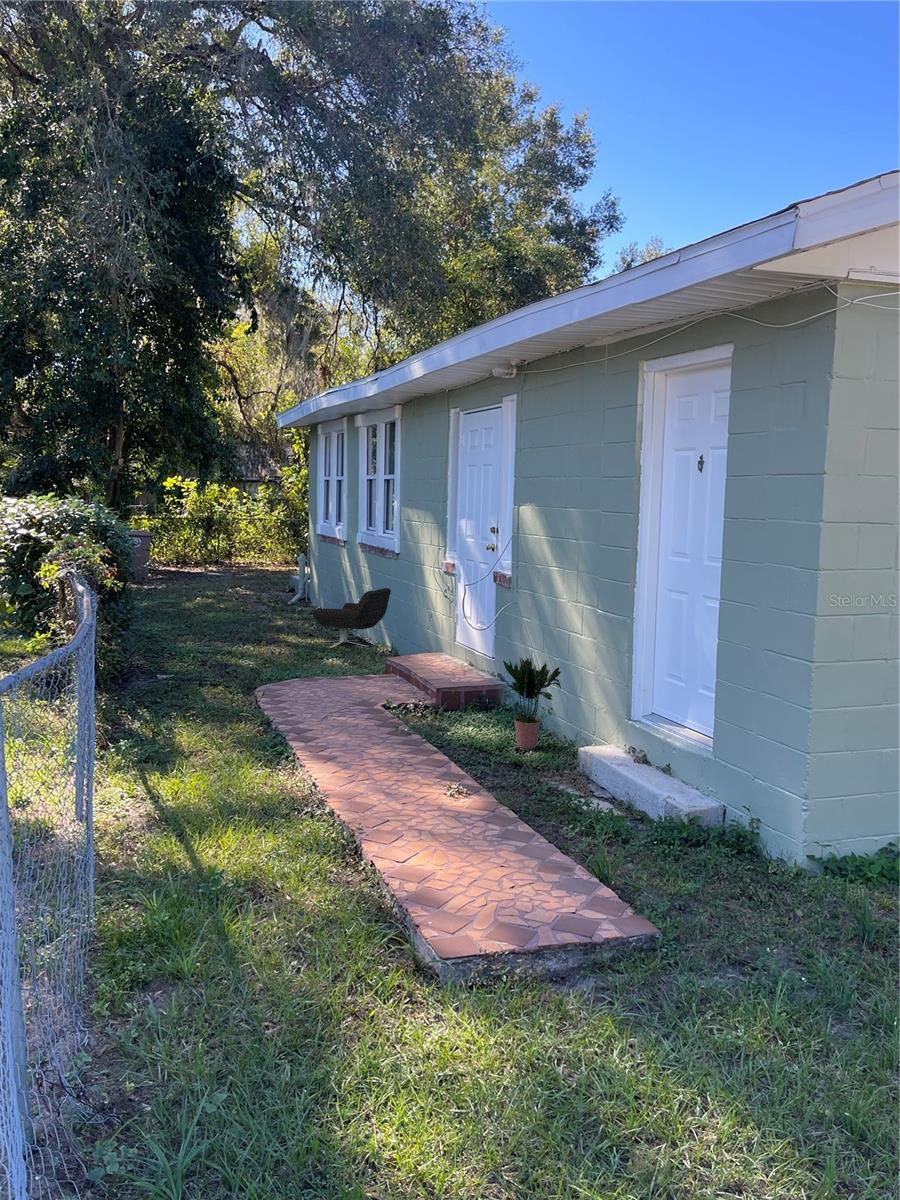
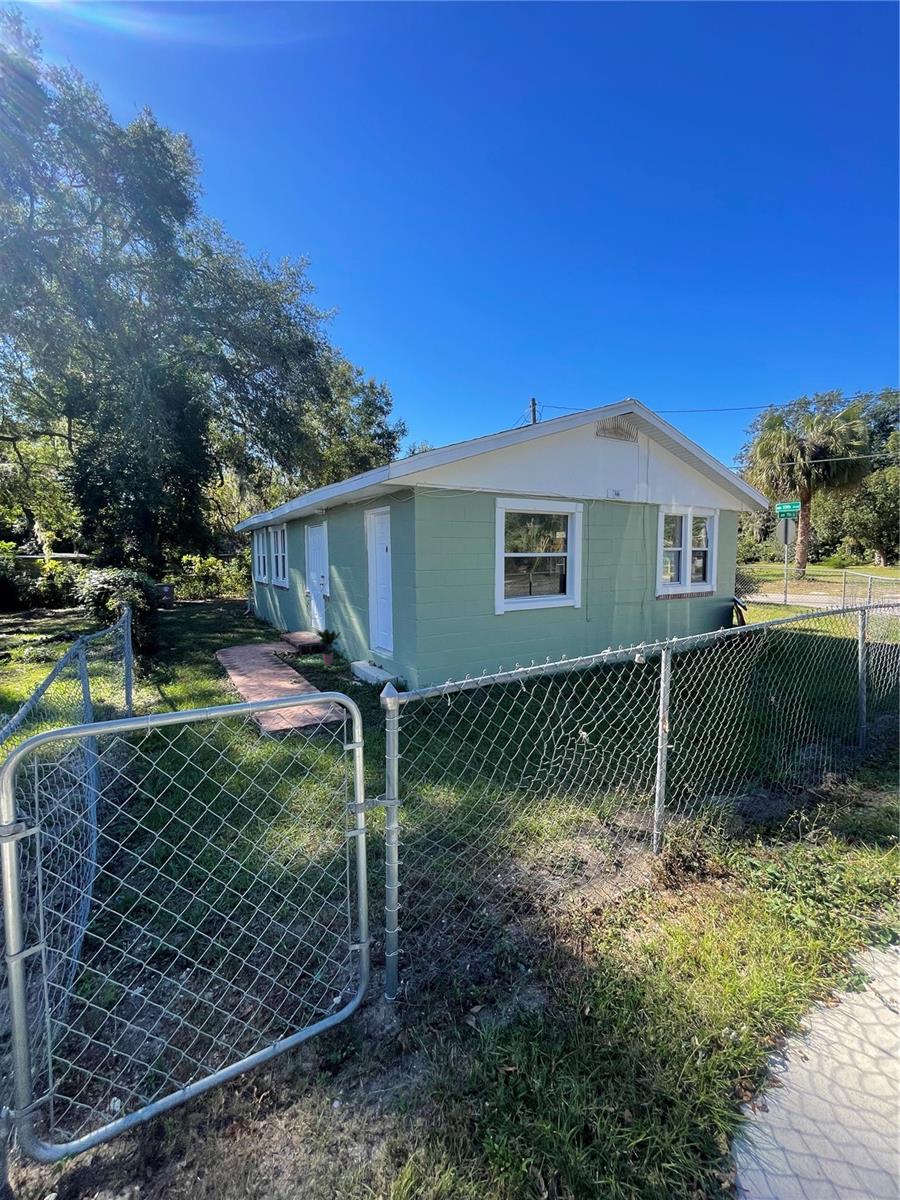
lounge chair: present [313,588,391,648] -> none [249,605,286,634]

